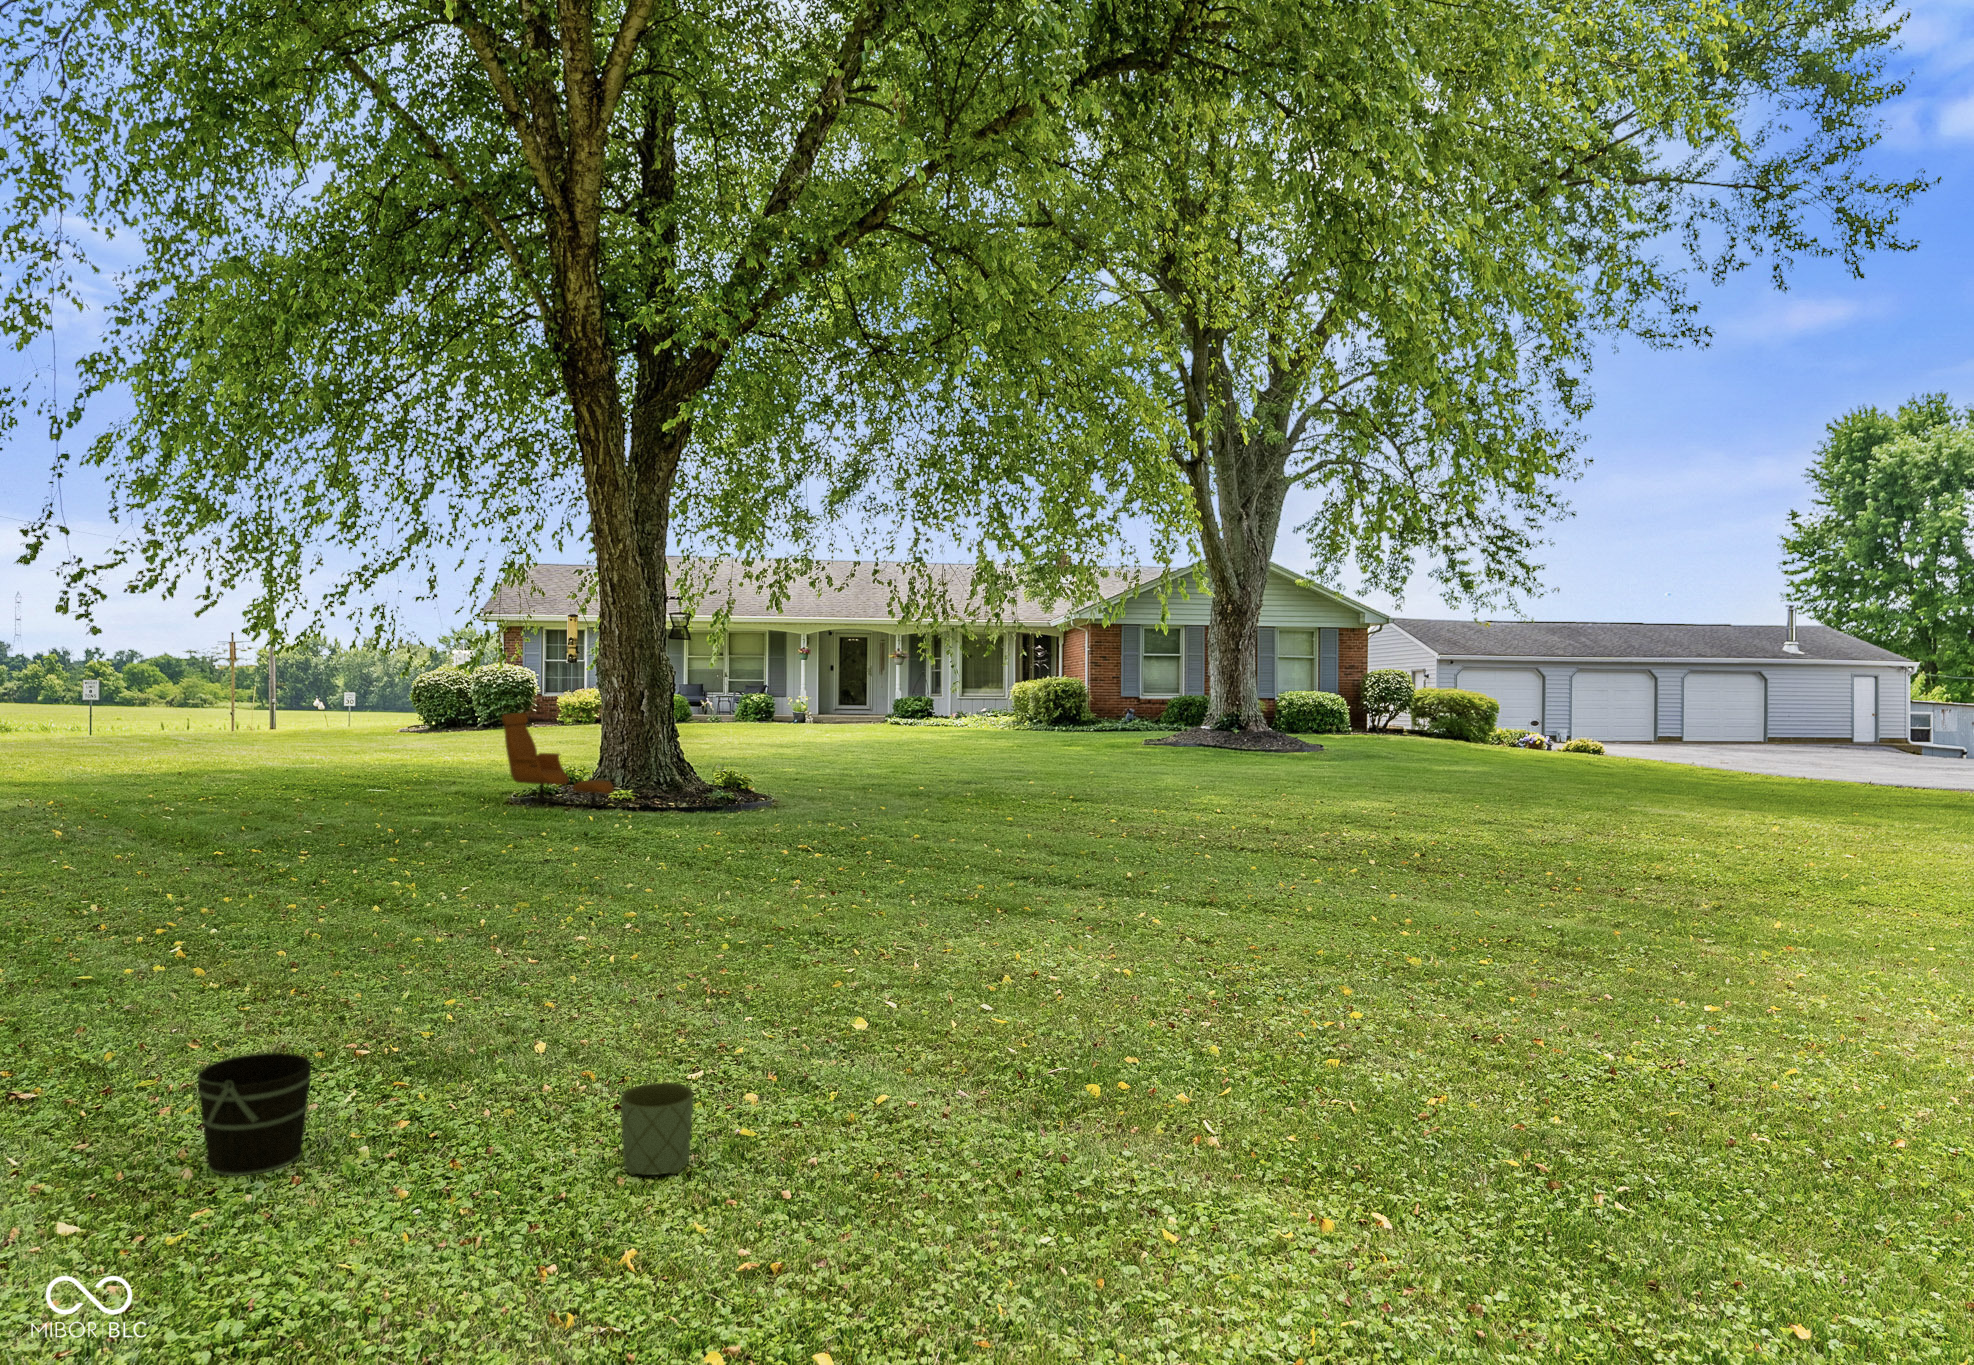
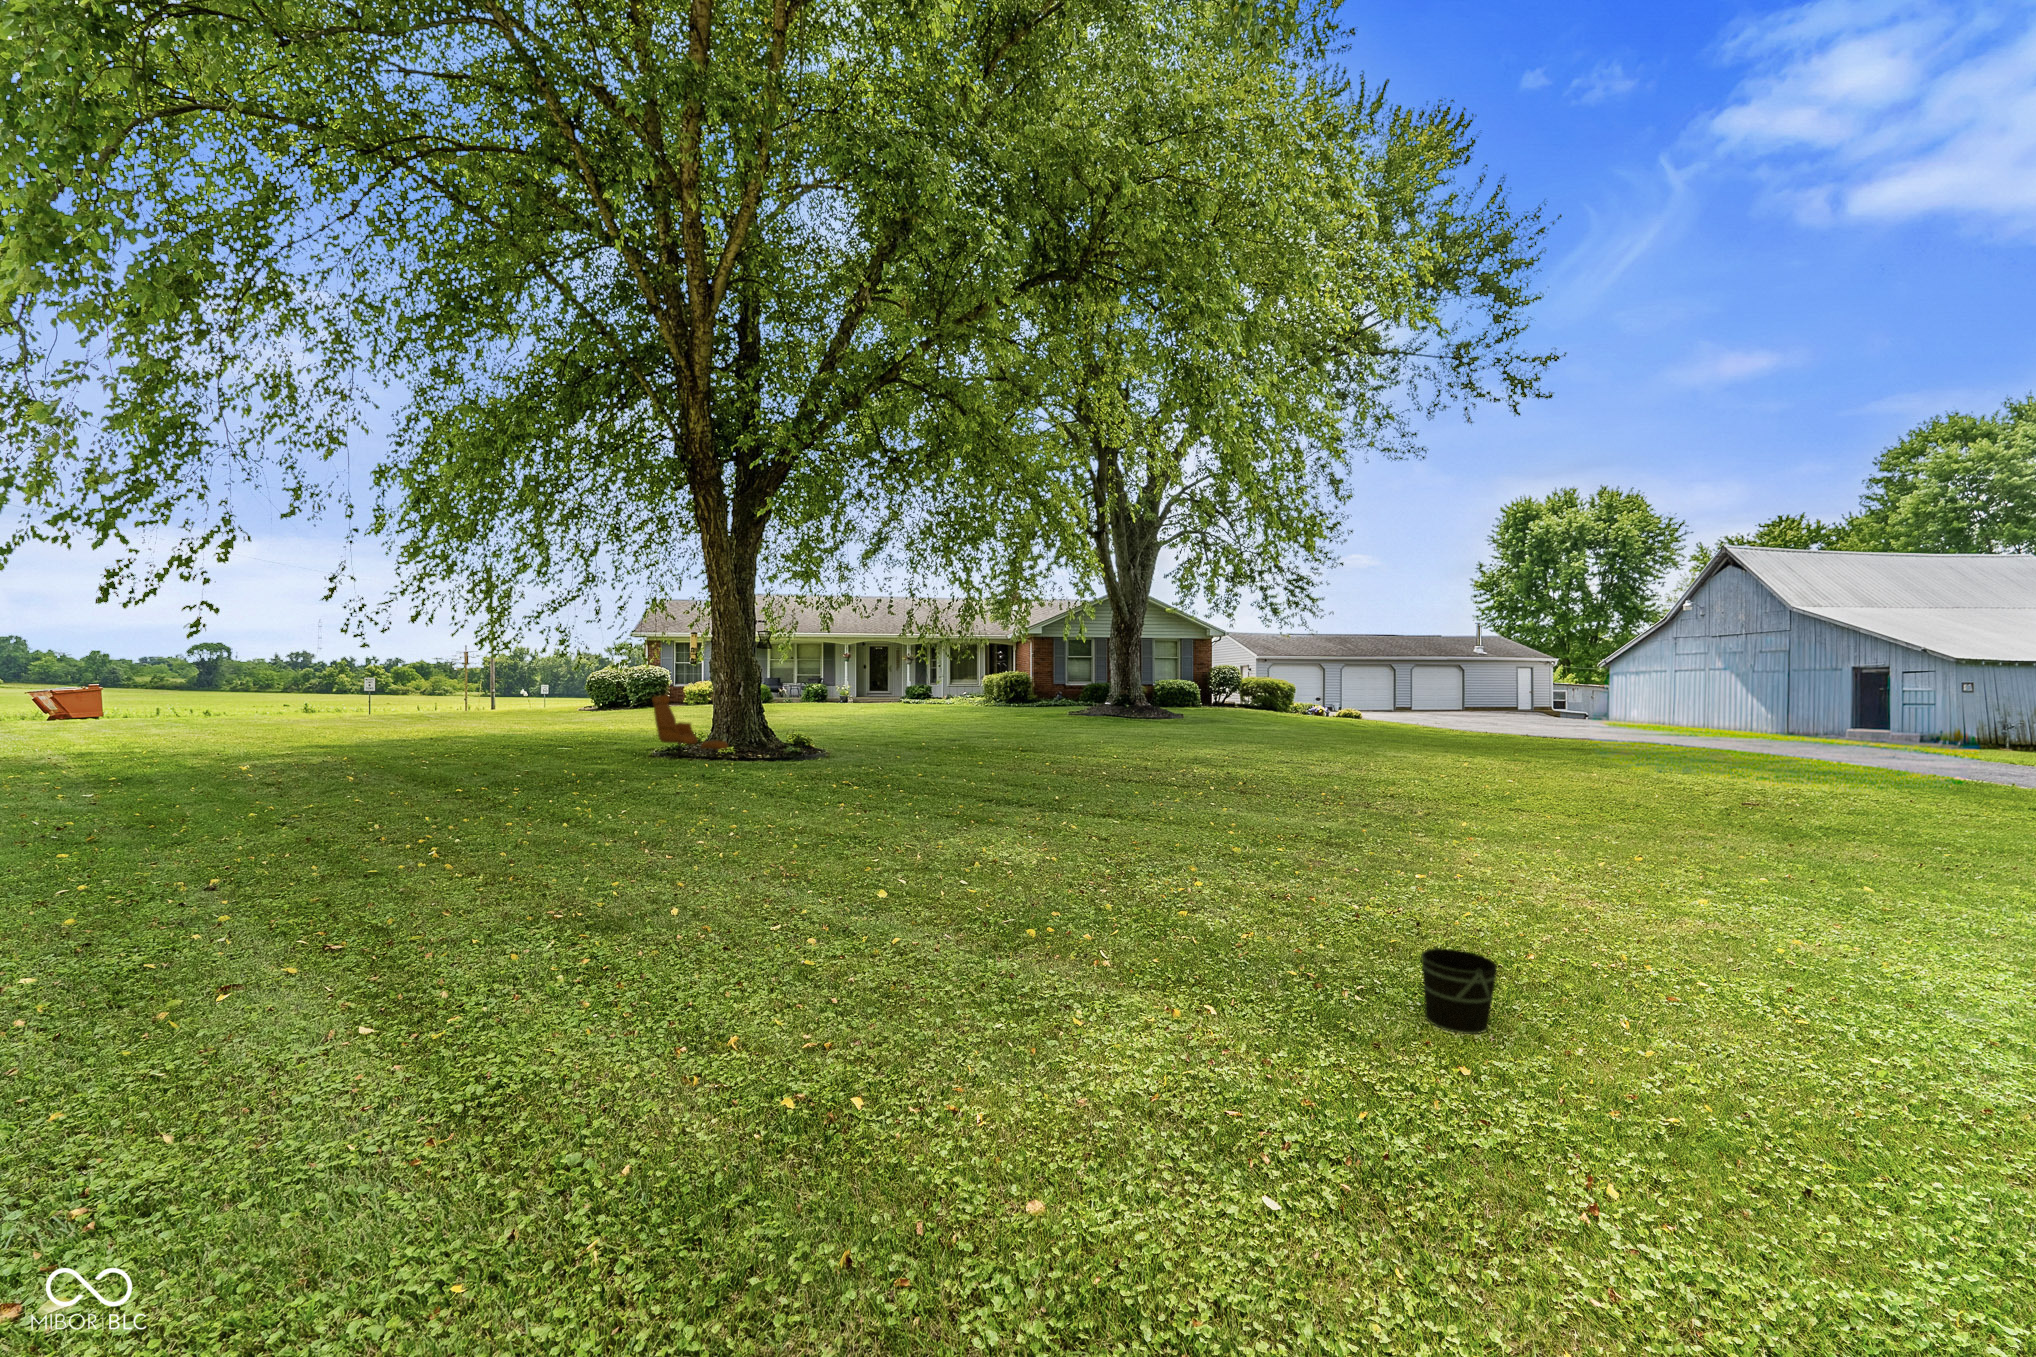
bucket: present [197,1049,311,1176] -> present [1421,946,1497,1034]
planter: present [621,1083,693,1175] -> none [729,933,777,993]

